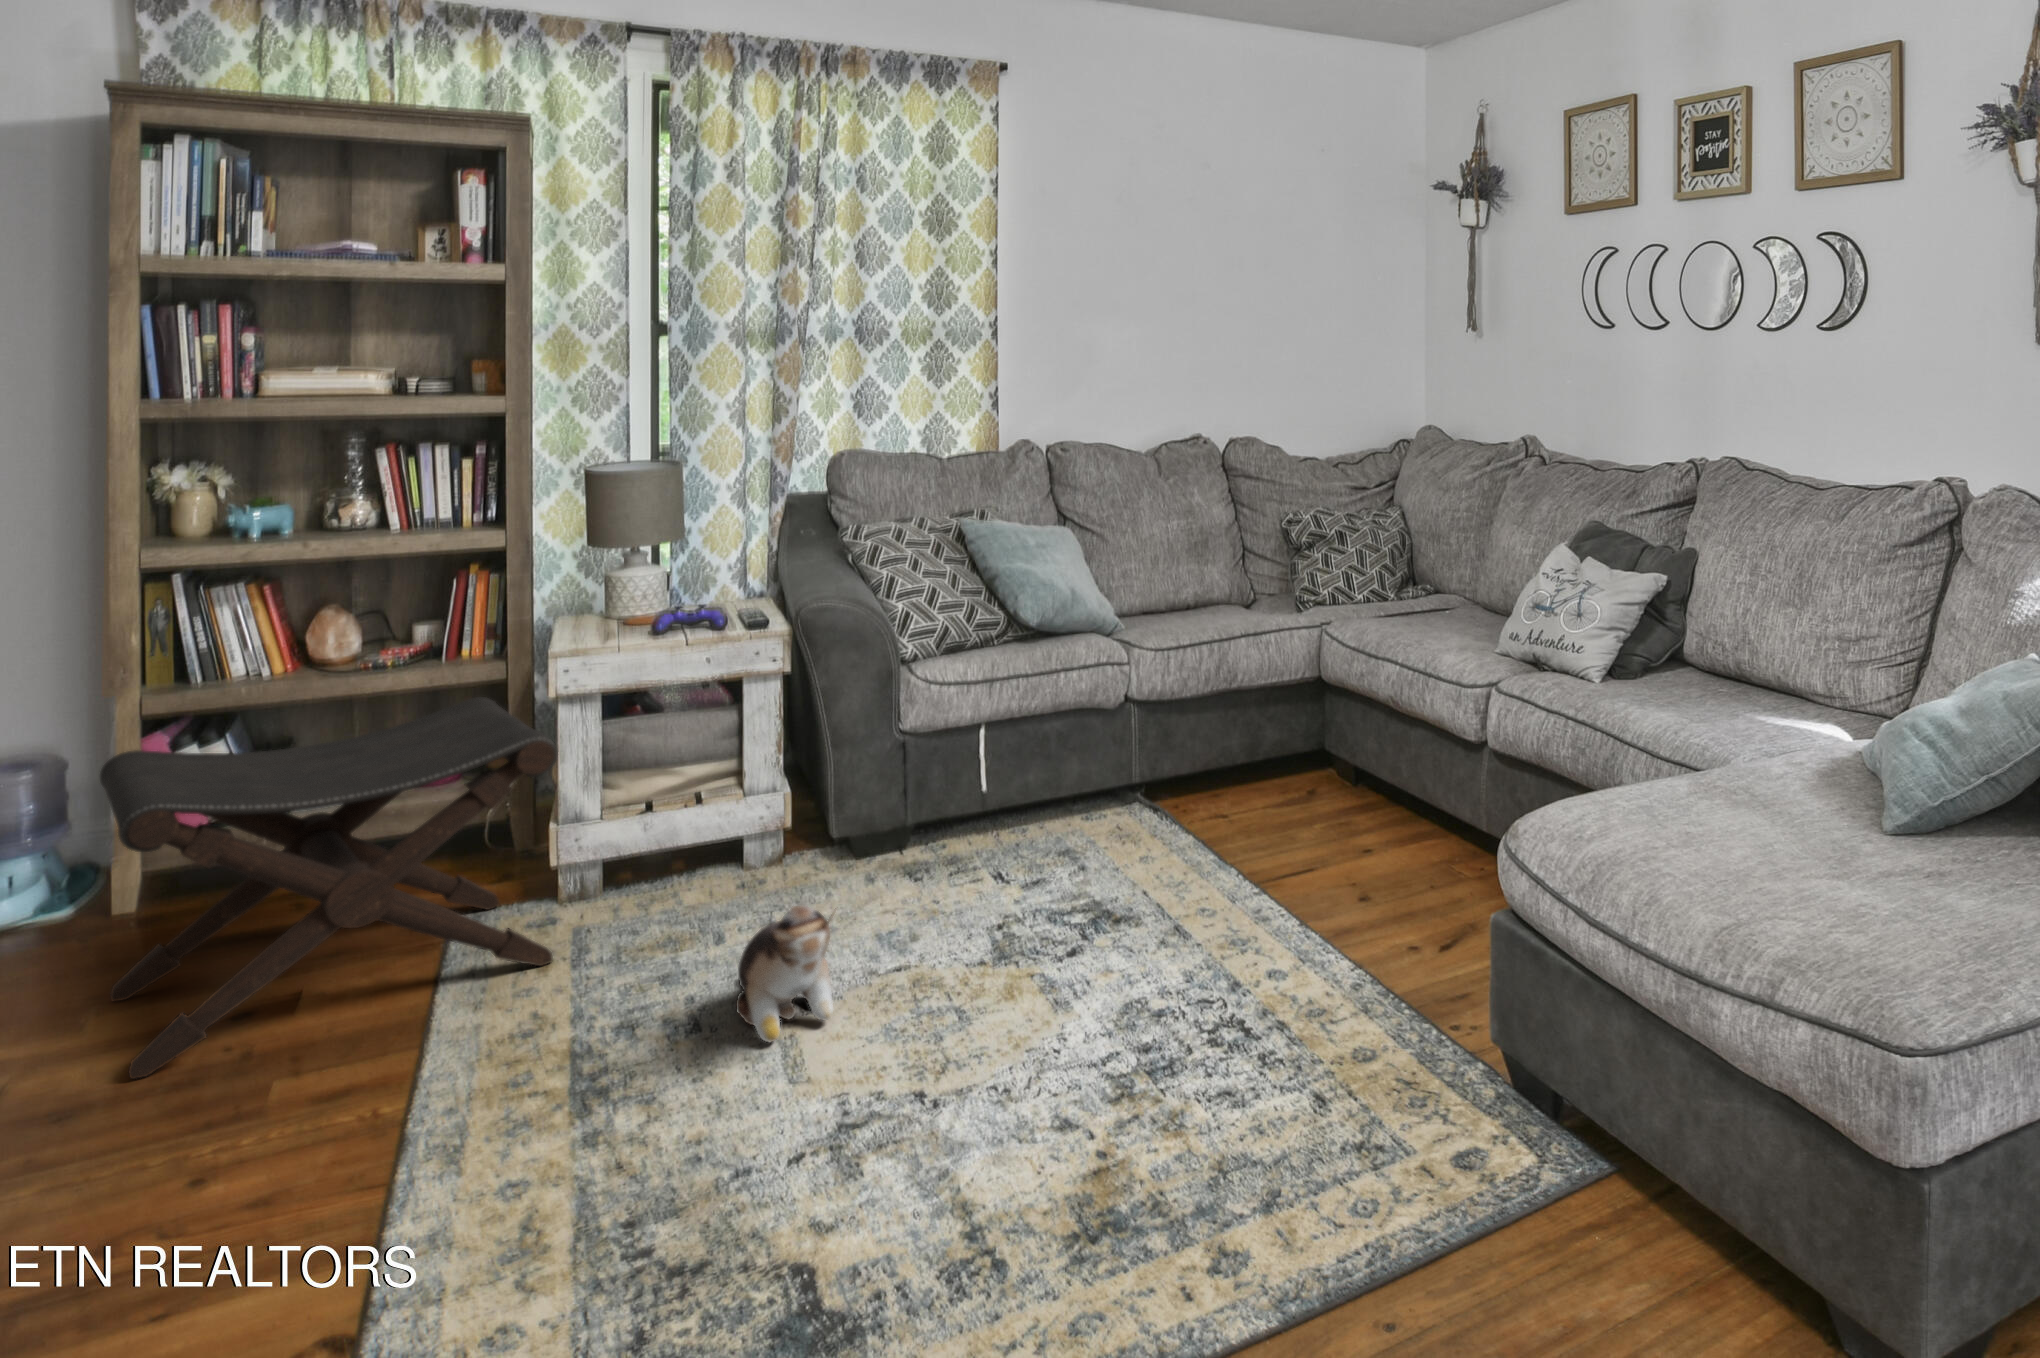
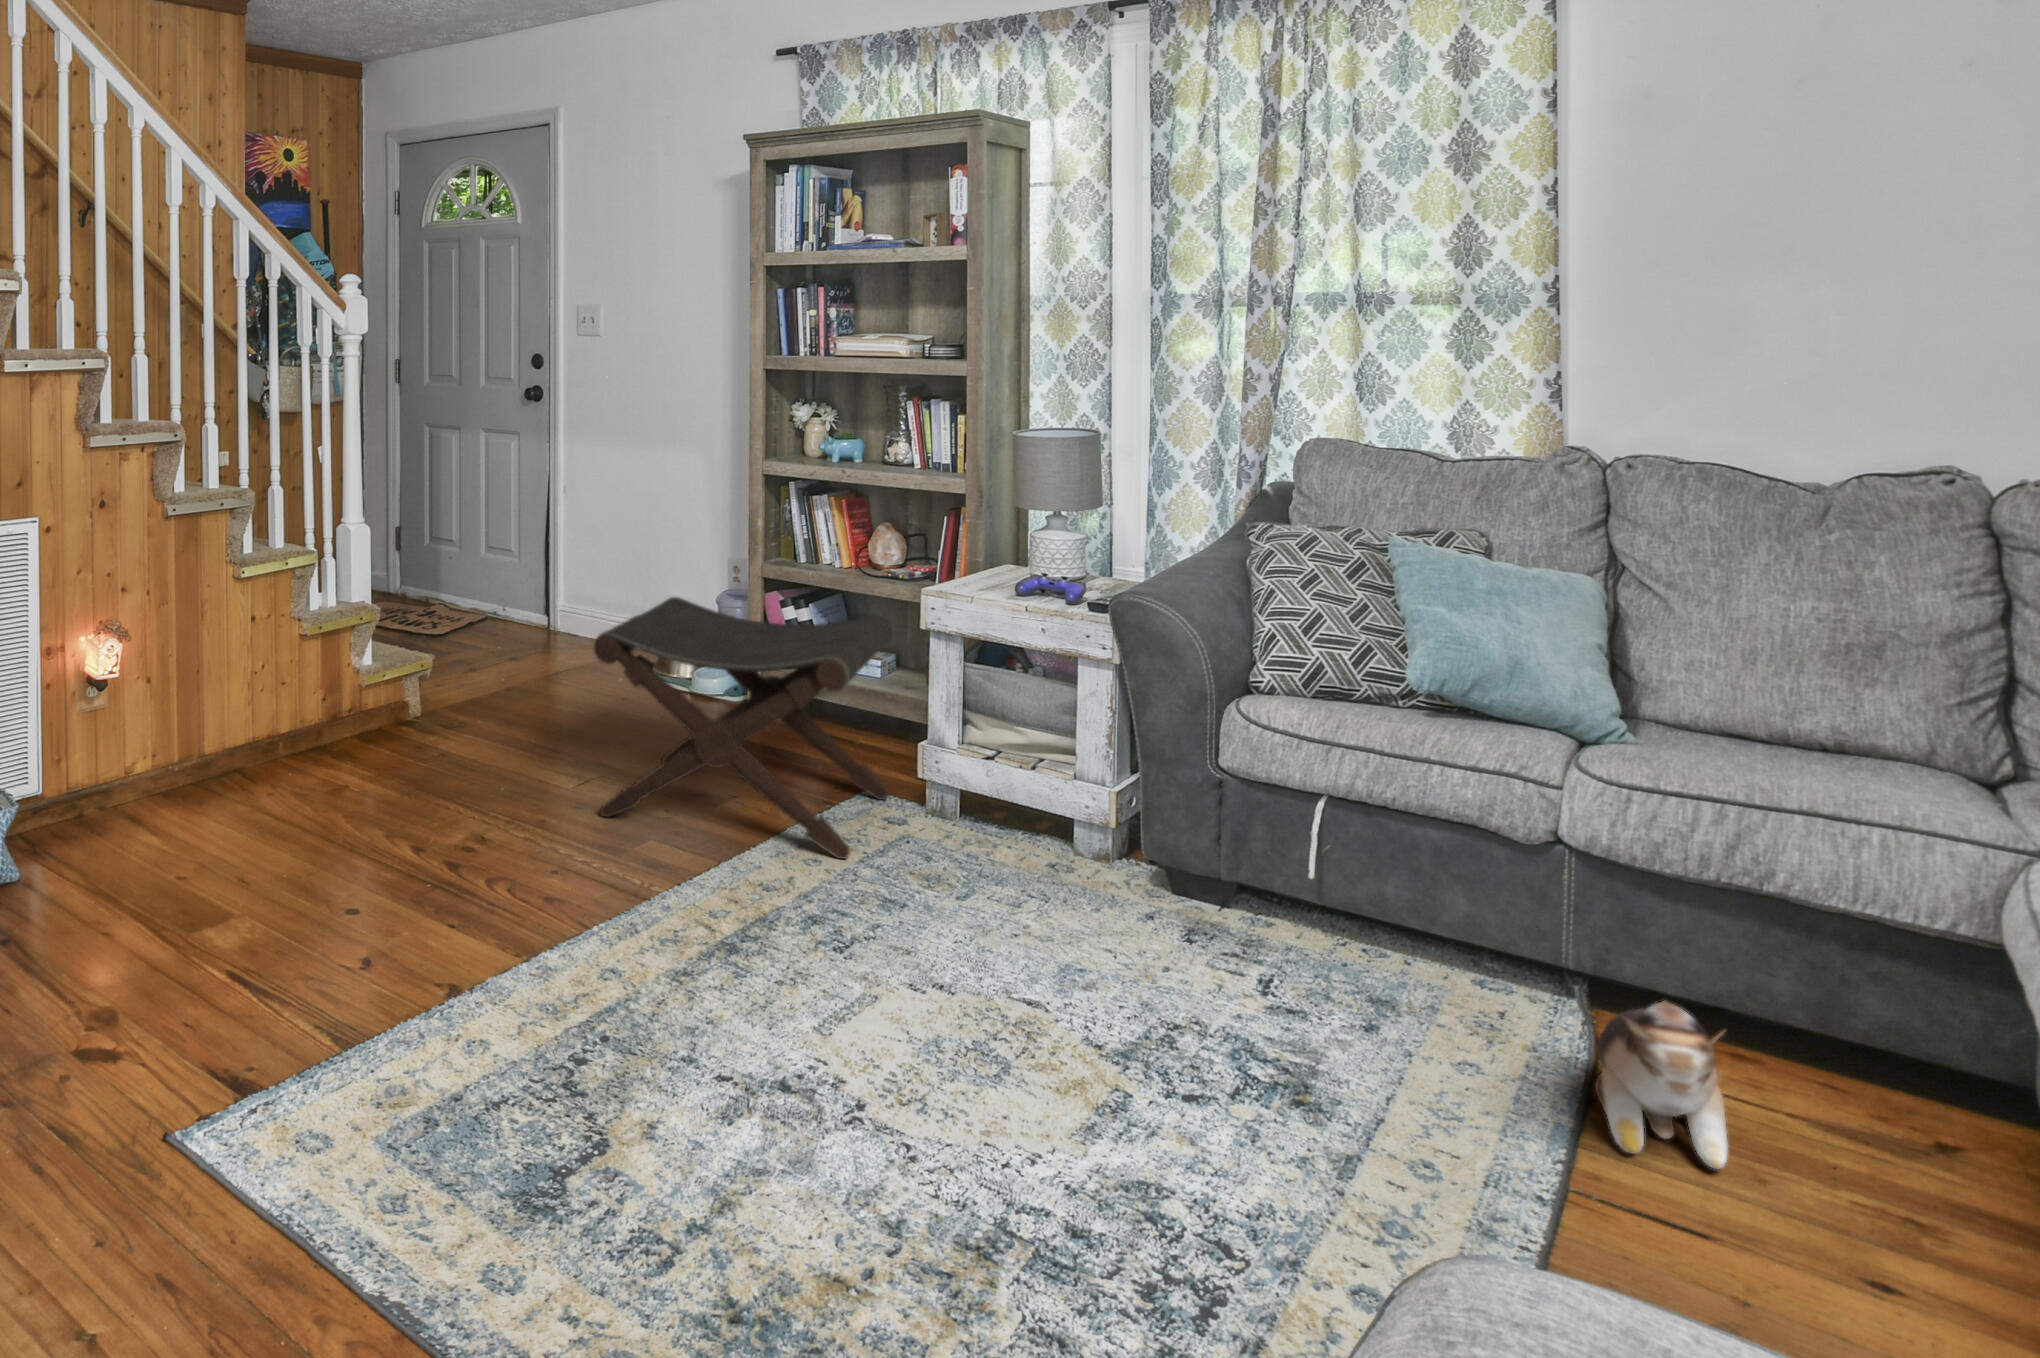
plush toy: present [736,906,836,1043] -> present [1595,1001,1728,1169]

